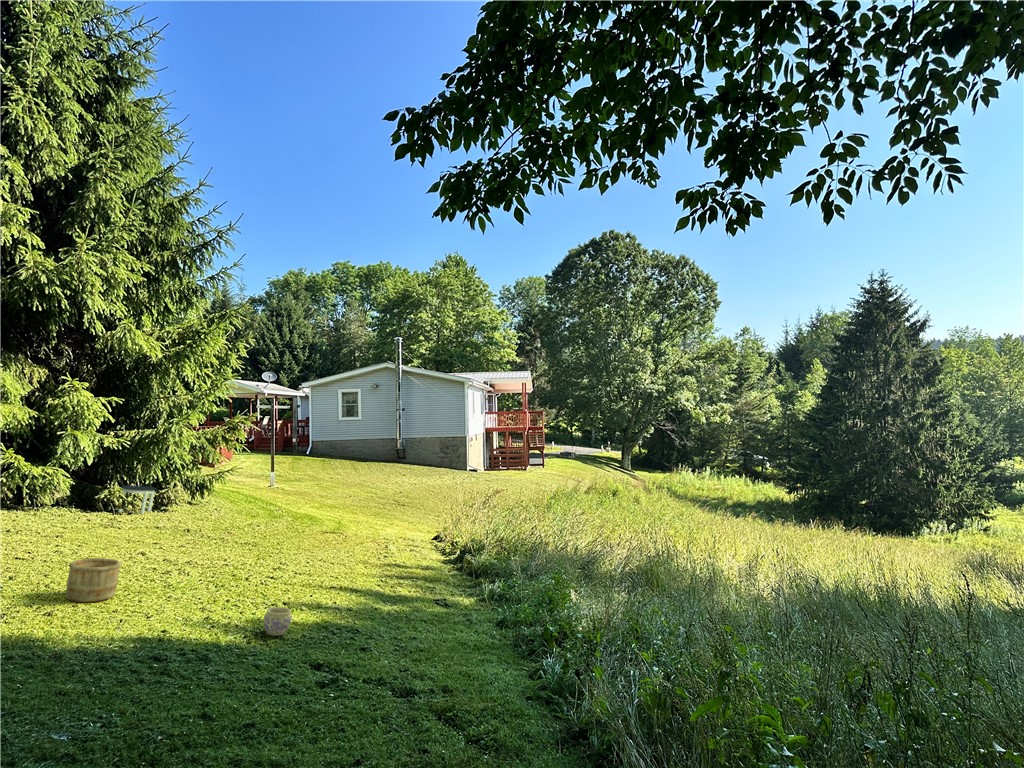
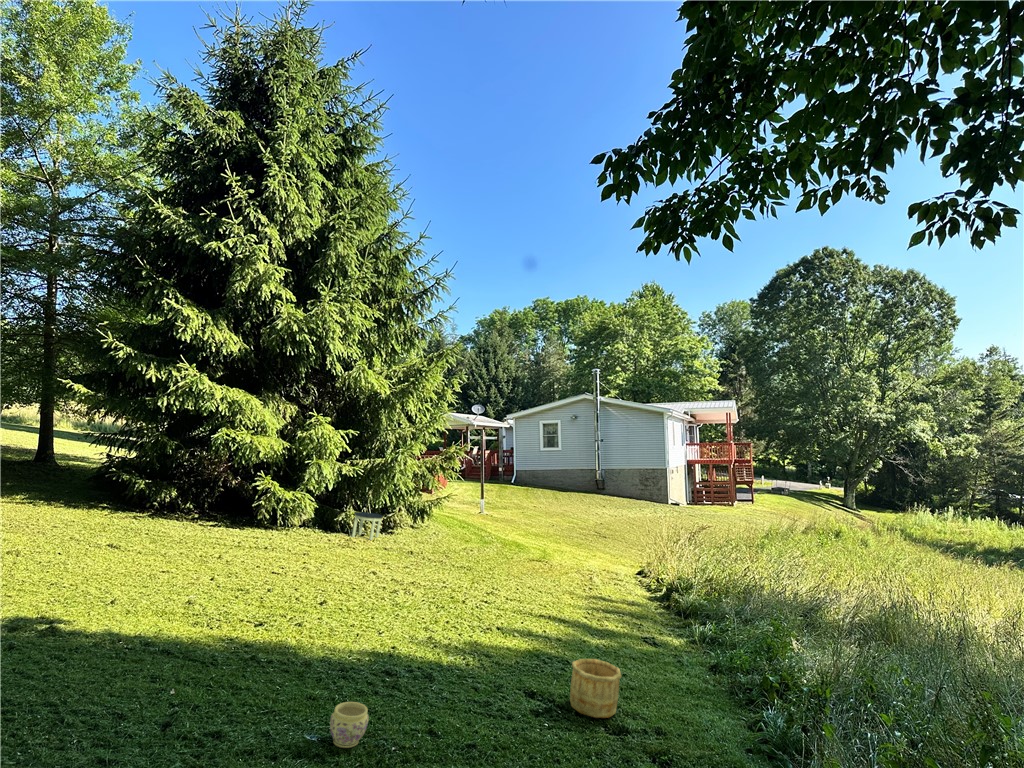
wooden bucket: present [66,558,122,602] -> present [570,659,621,718]
planter: present [264,607,292,636] -> present [330,702,369,748]

